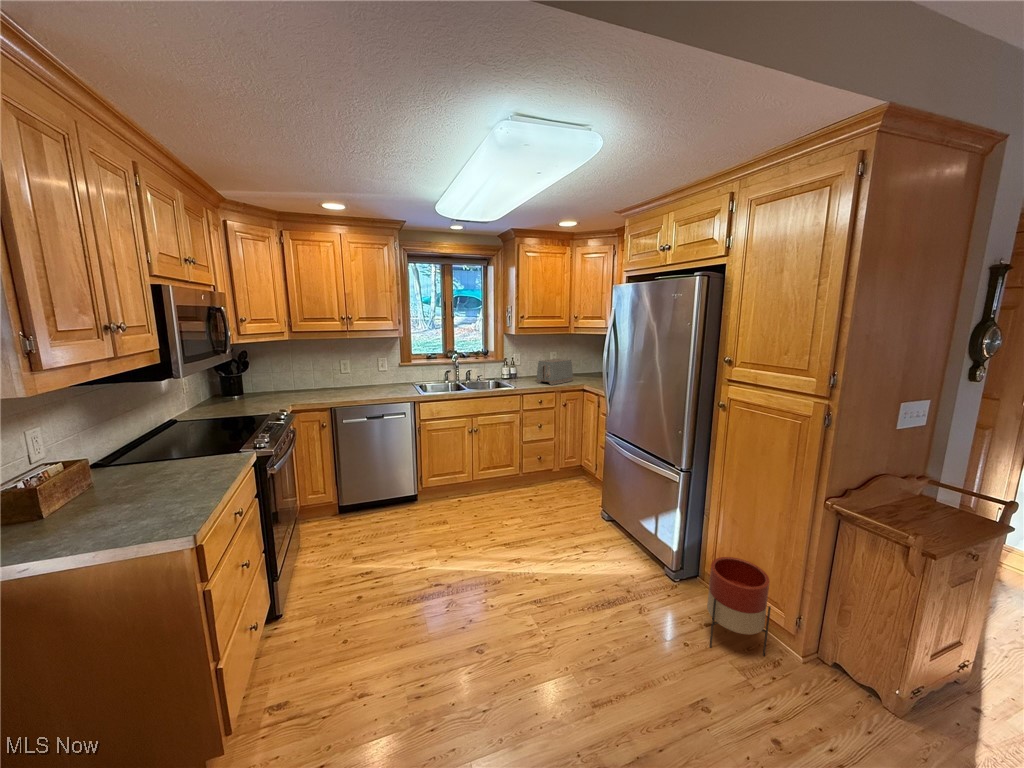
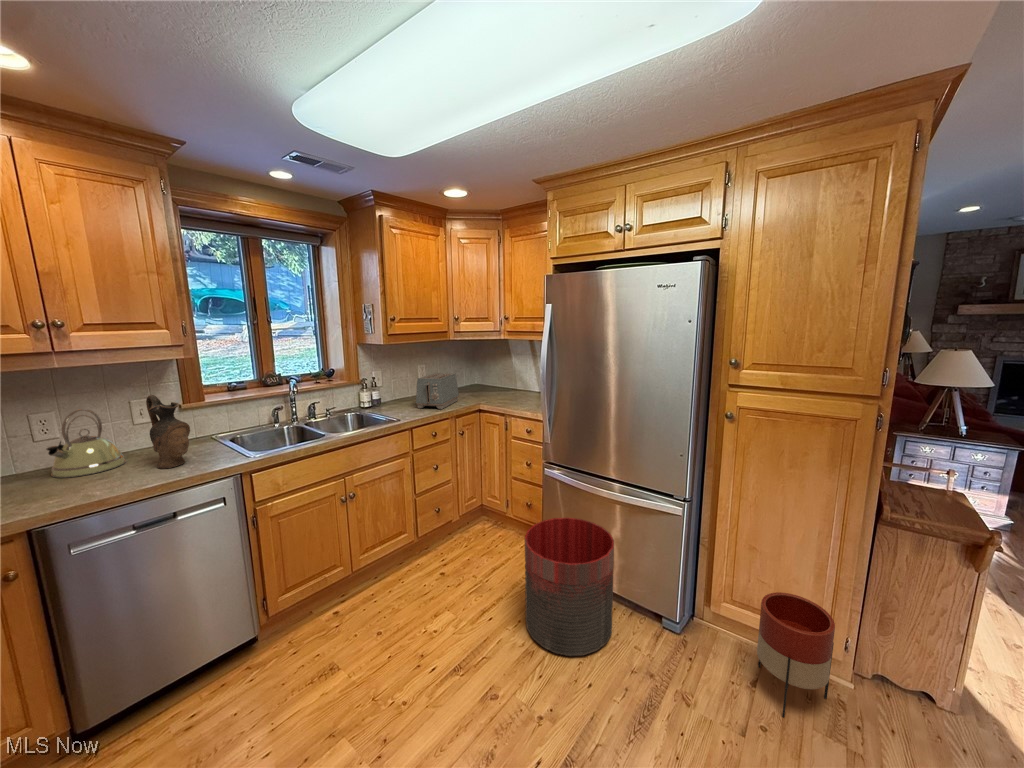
ceramic pitcher: none [380,355,397,394] -> present [146,395,190,469]
kettle: none [343,360,373,392] -> present [47,409,126,478]
trash can: none [561,471,630,567] -> present [525,518,614,656]

